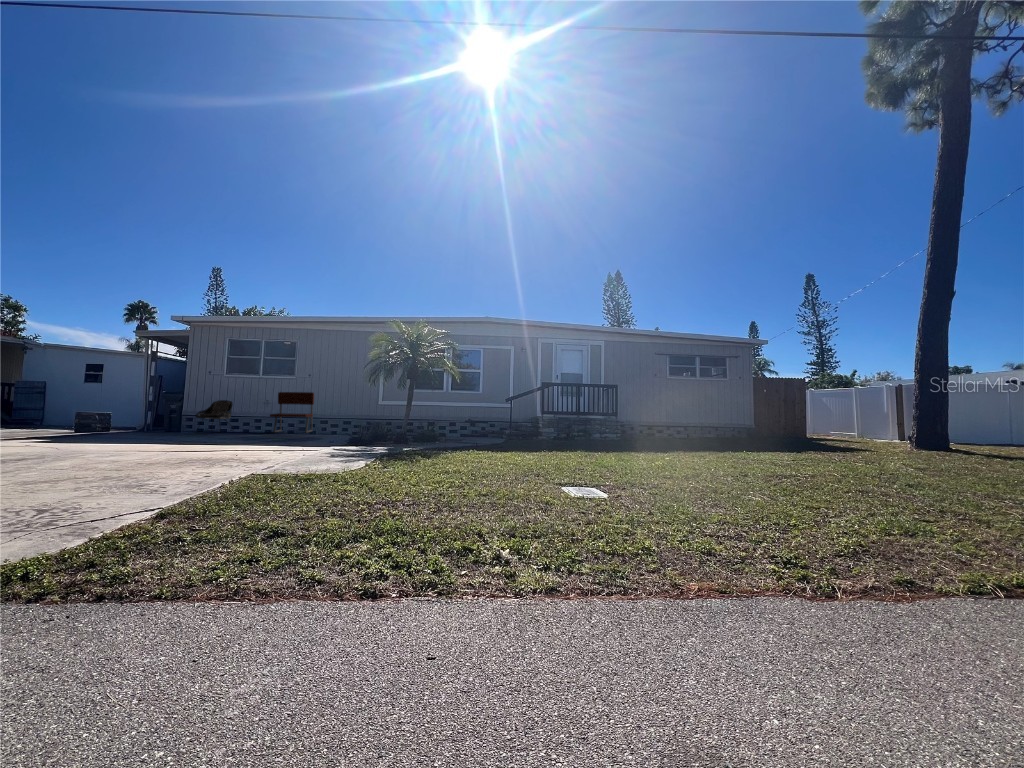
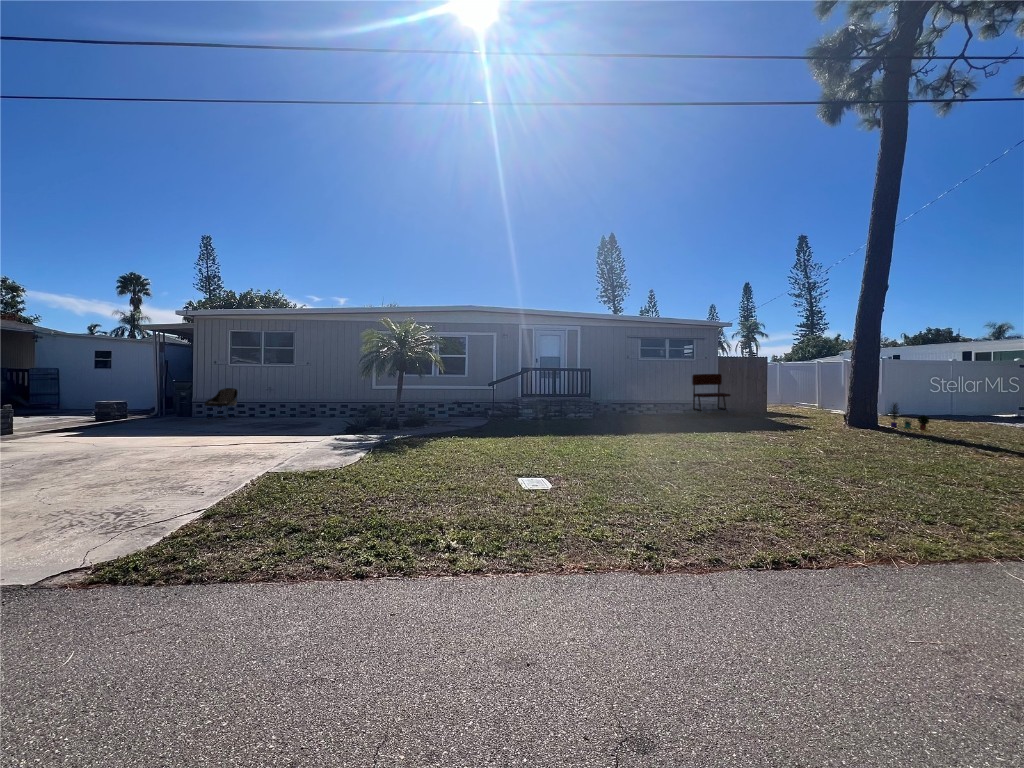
bench: present [270,392,314,433] -> present [692,374,730,411]
potted plant: none [949,423,1000,454] -> present [890,403,929,430]

